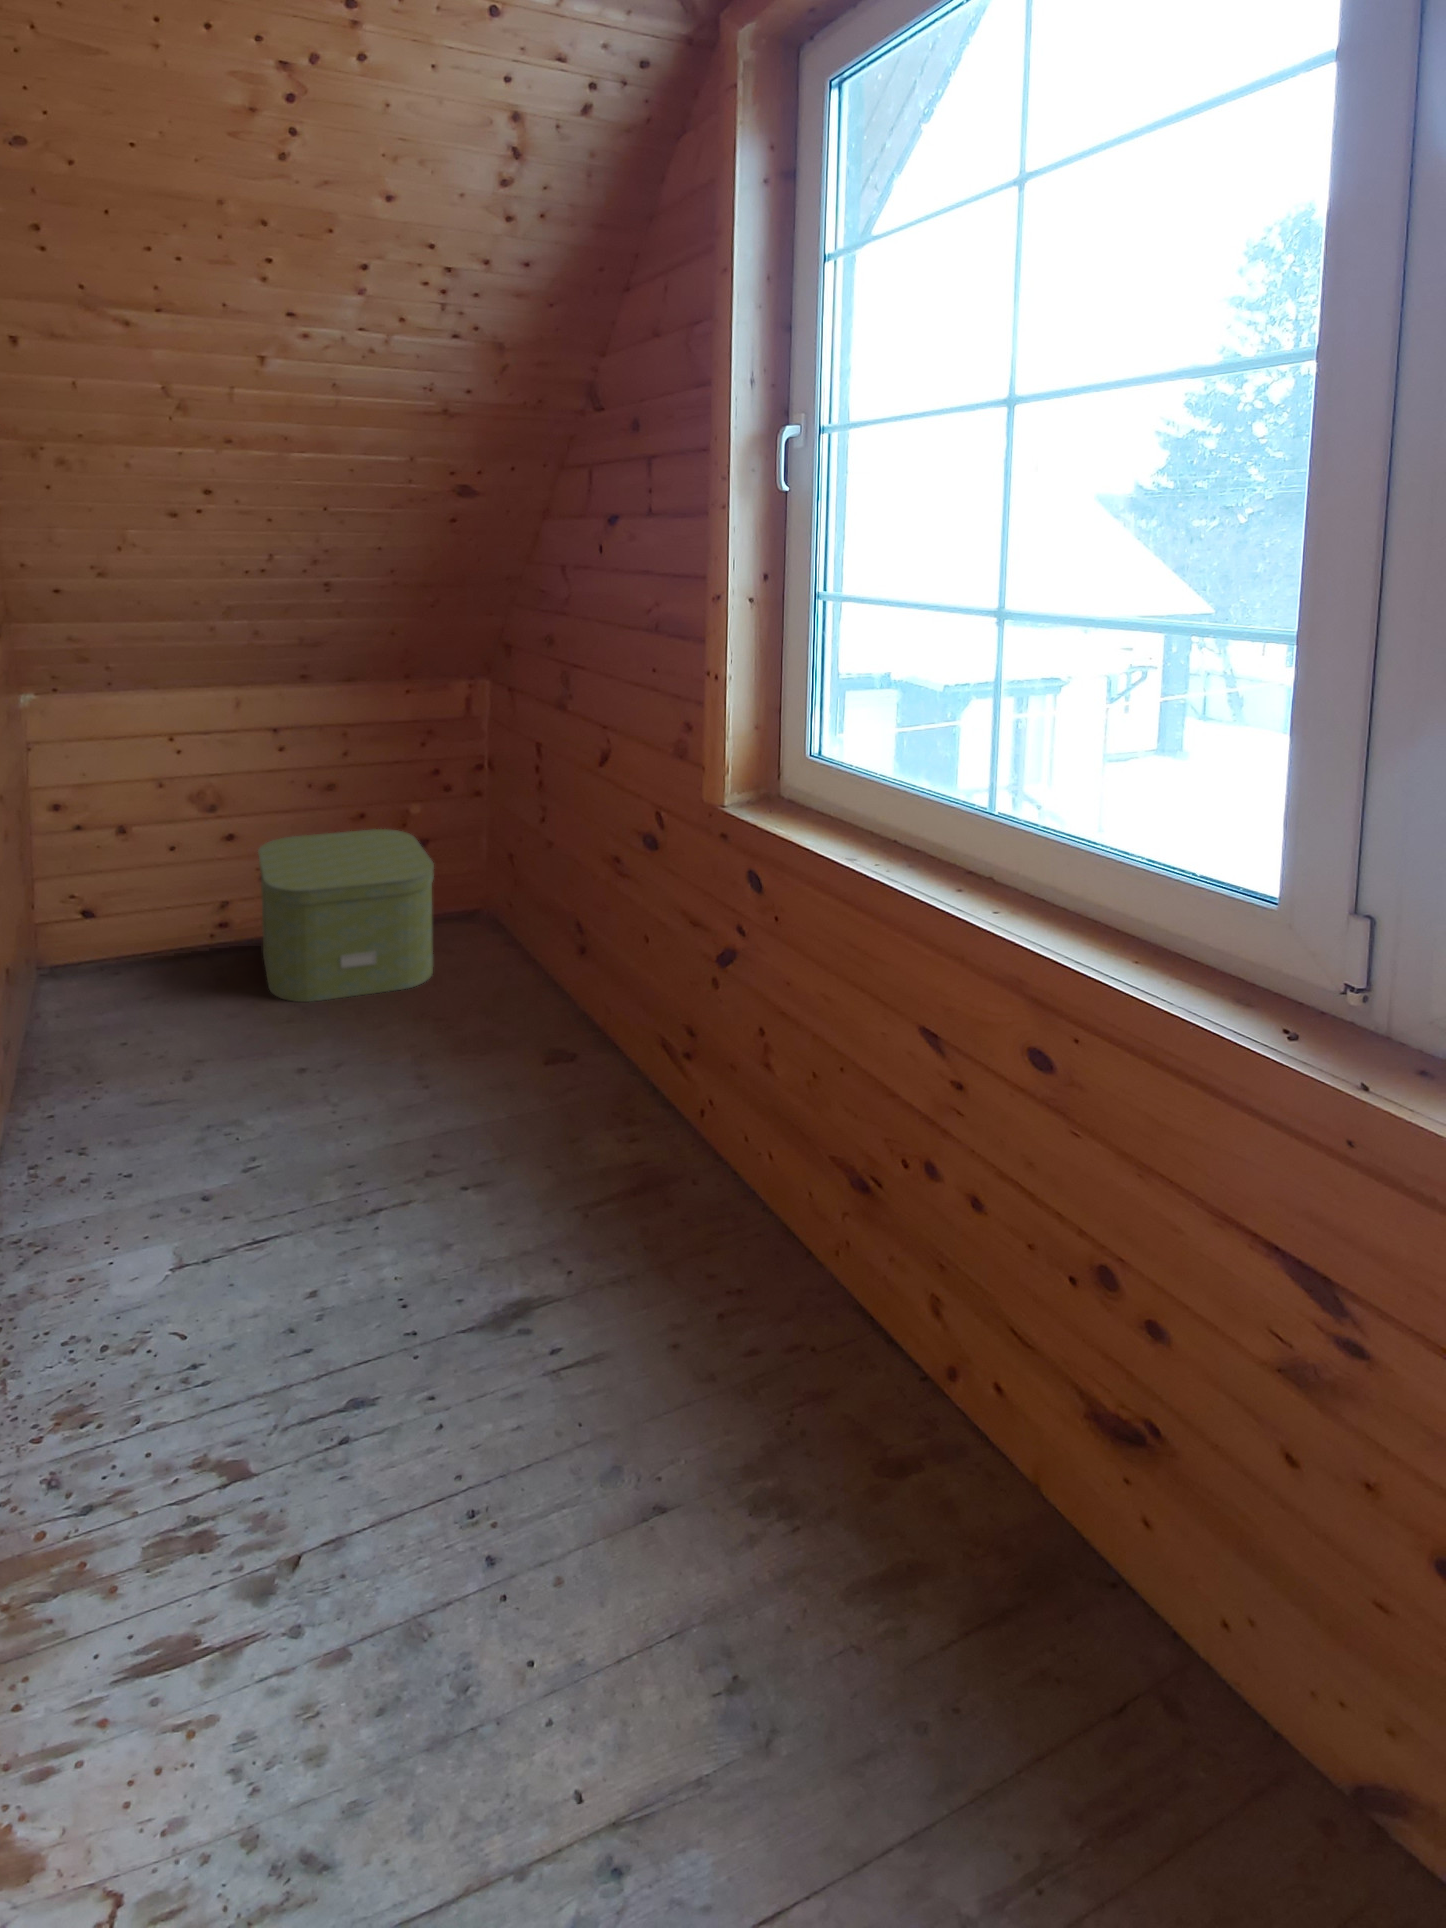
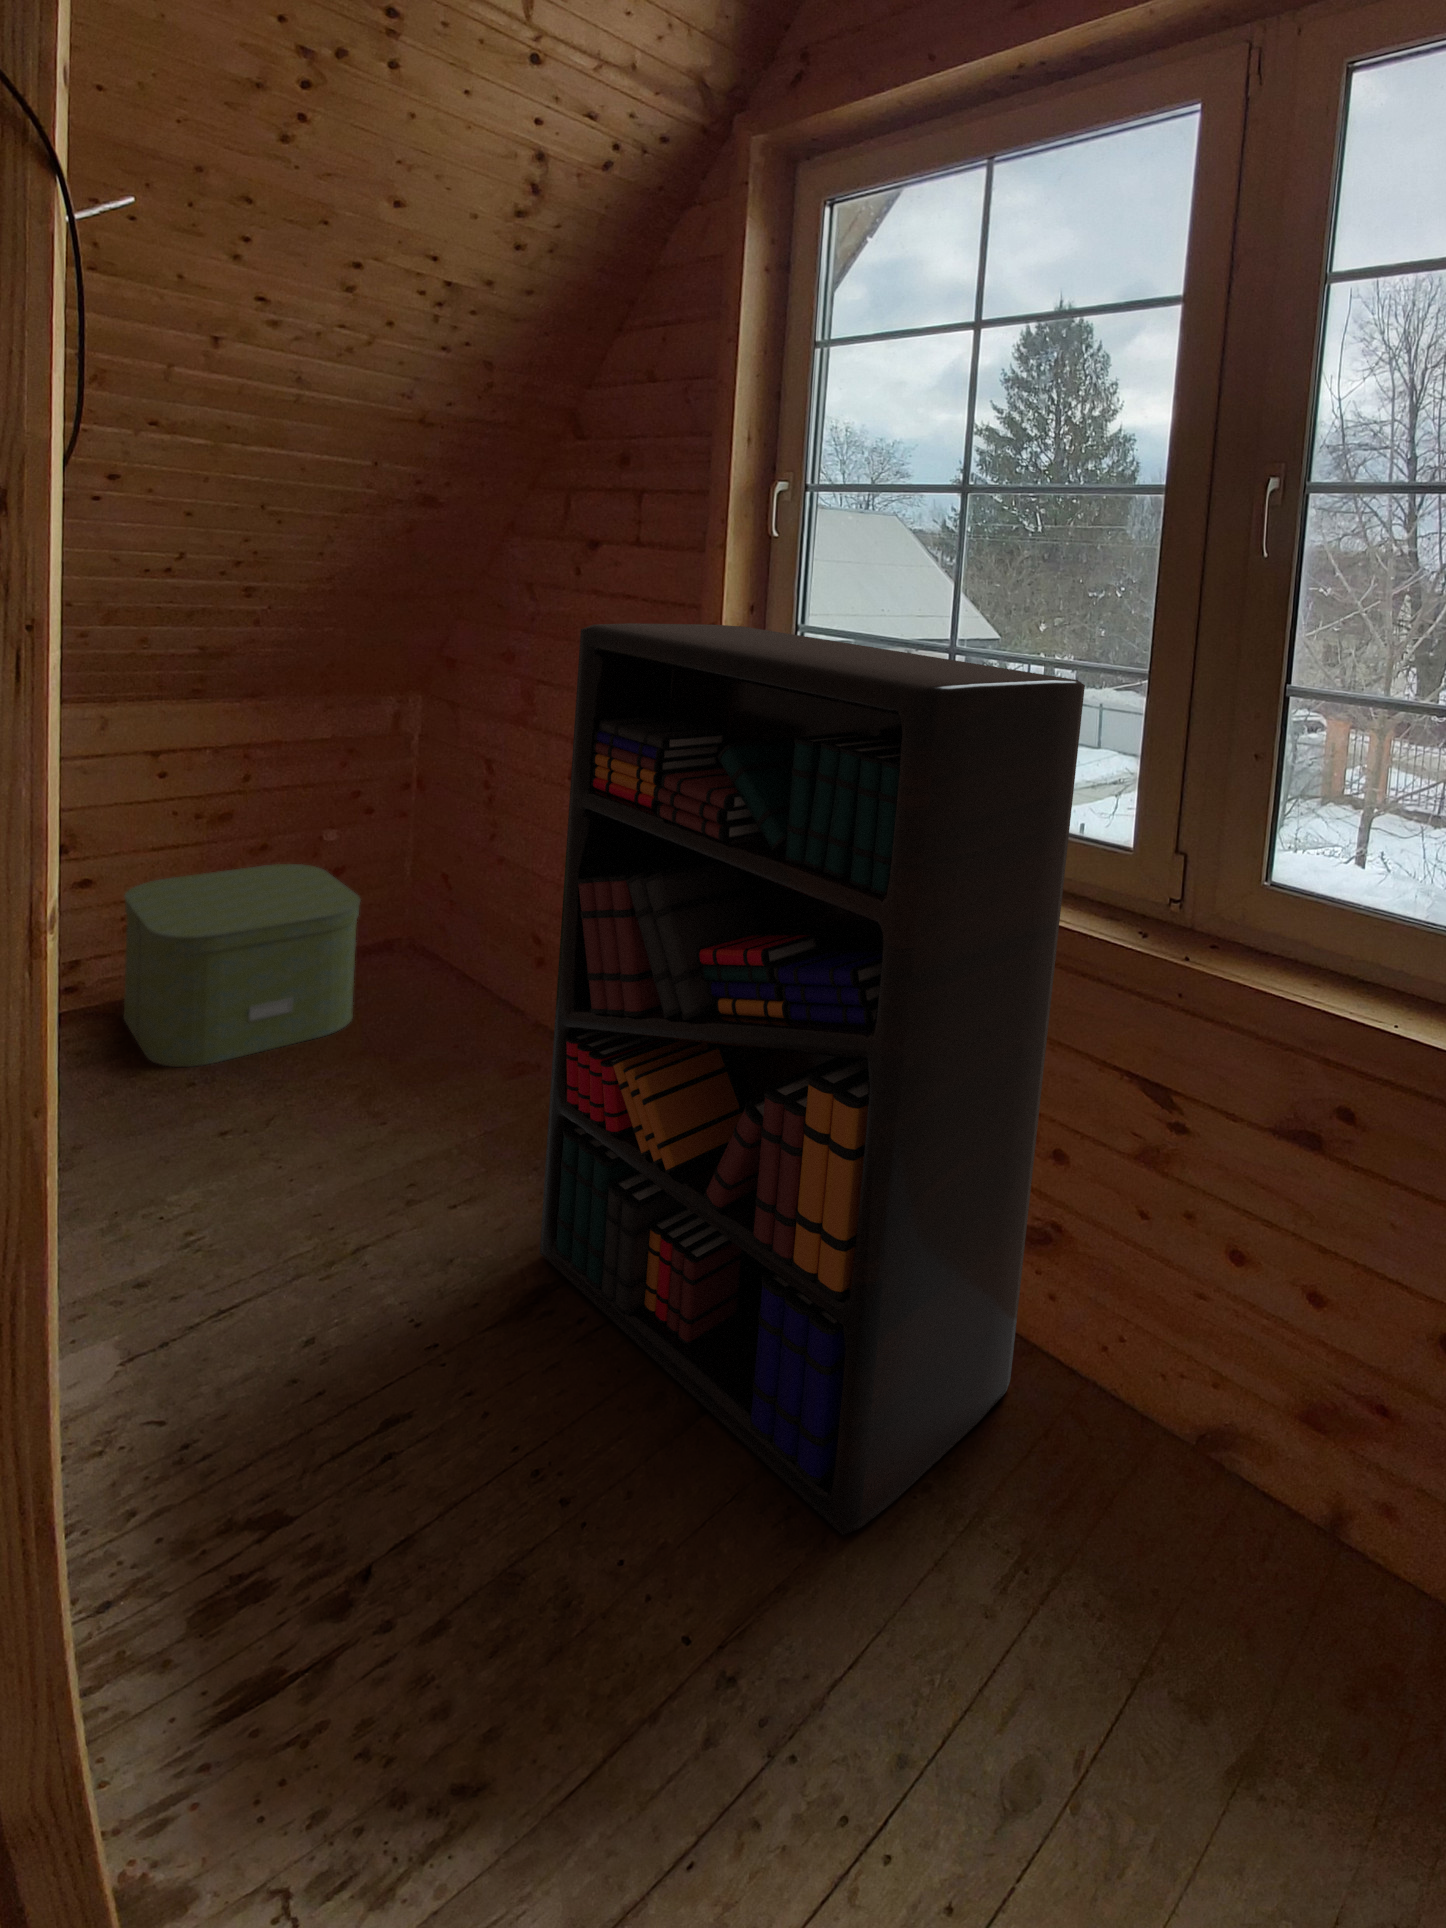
bookshelf: none [534,594,1175,1751] -> present [540,623,1085,1535]

